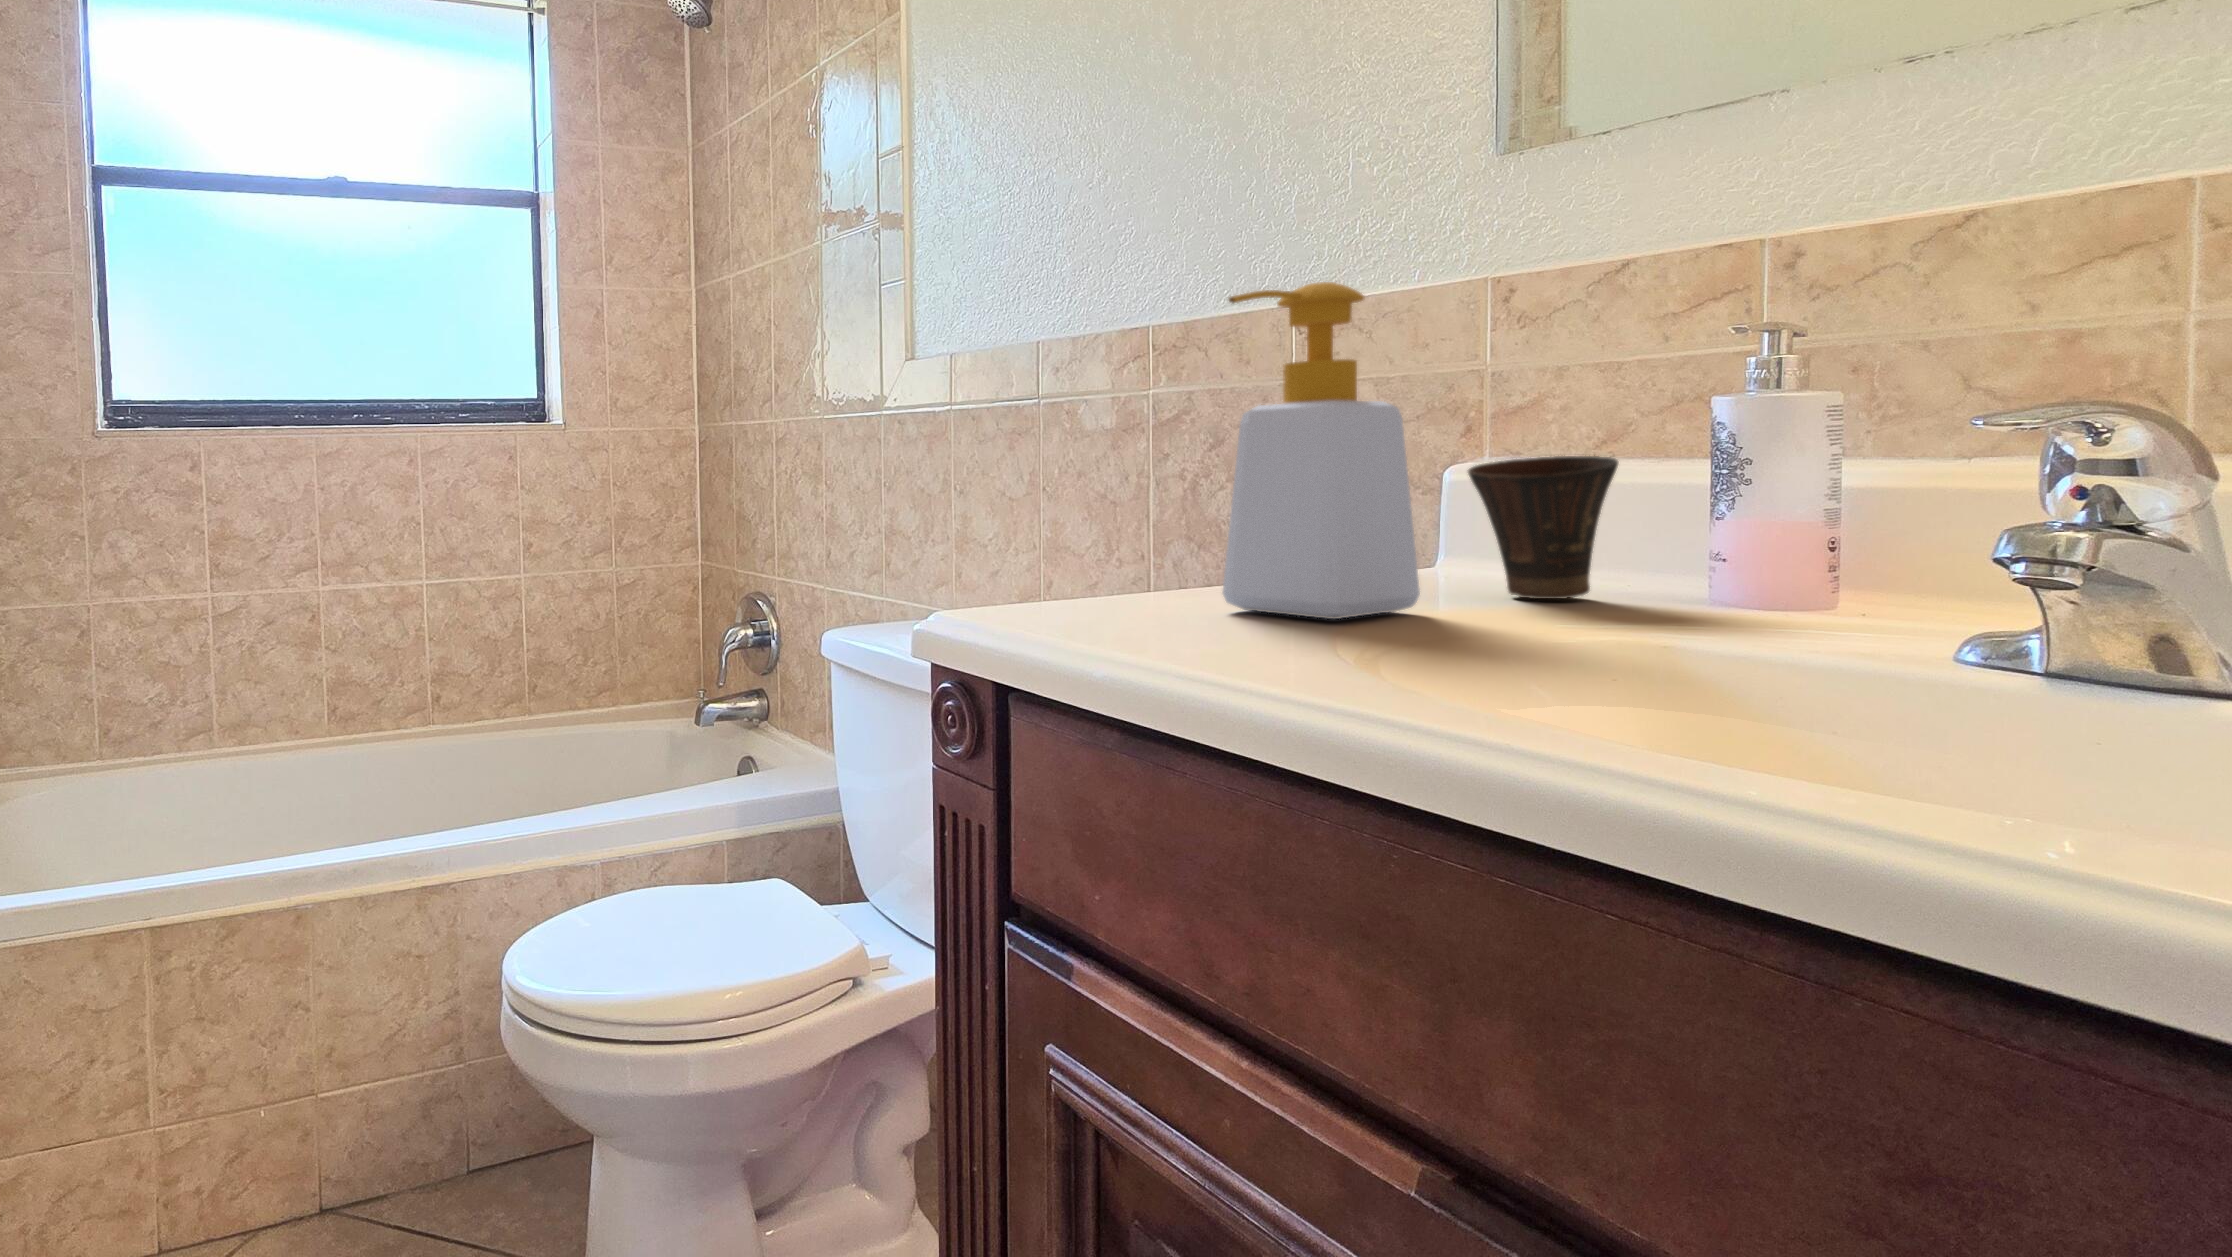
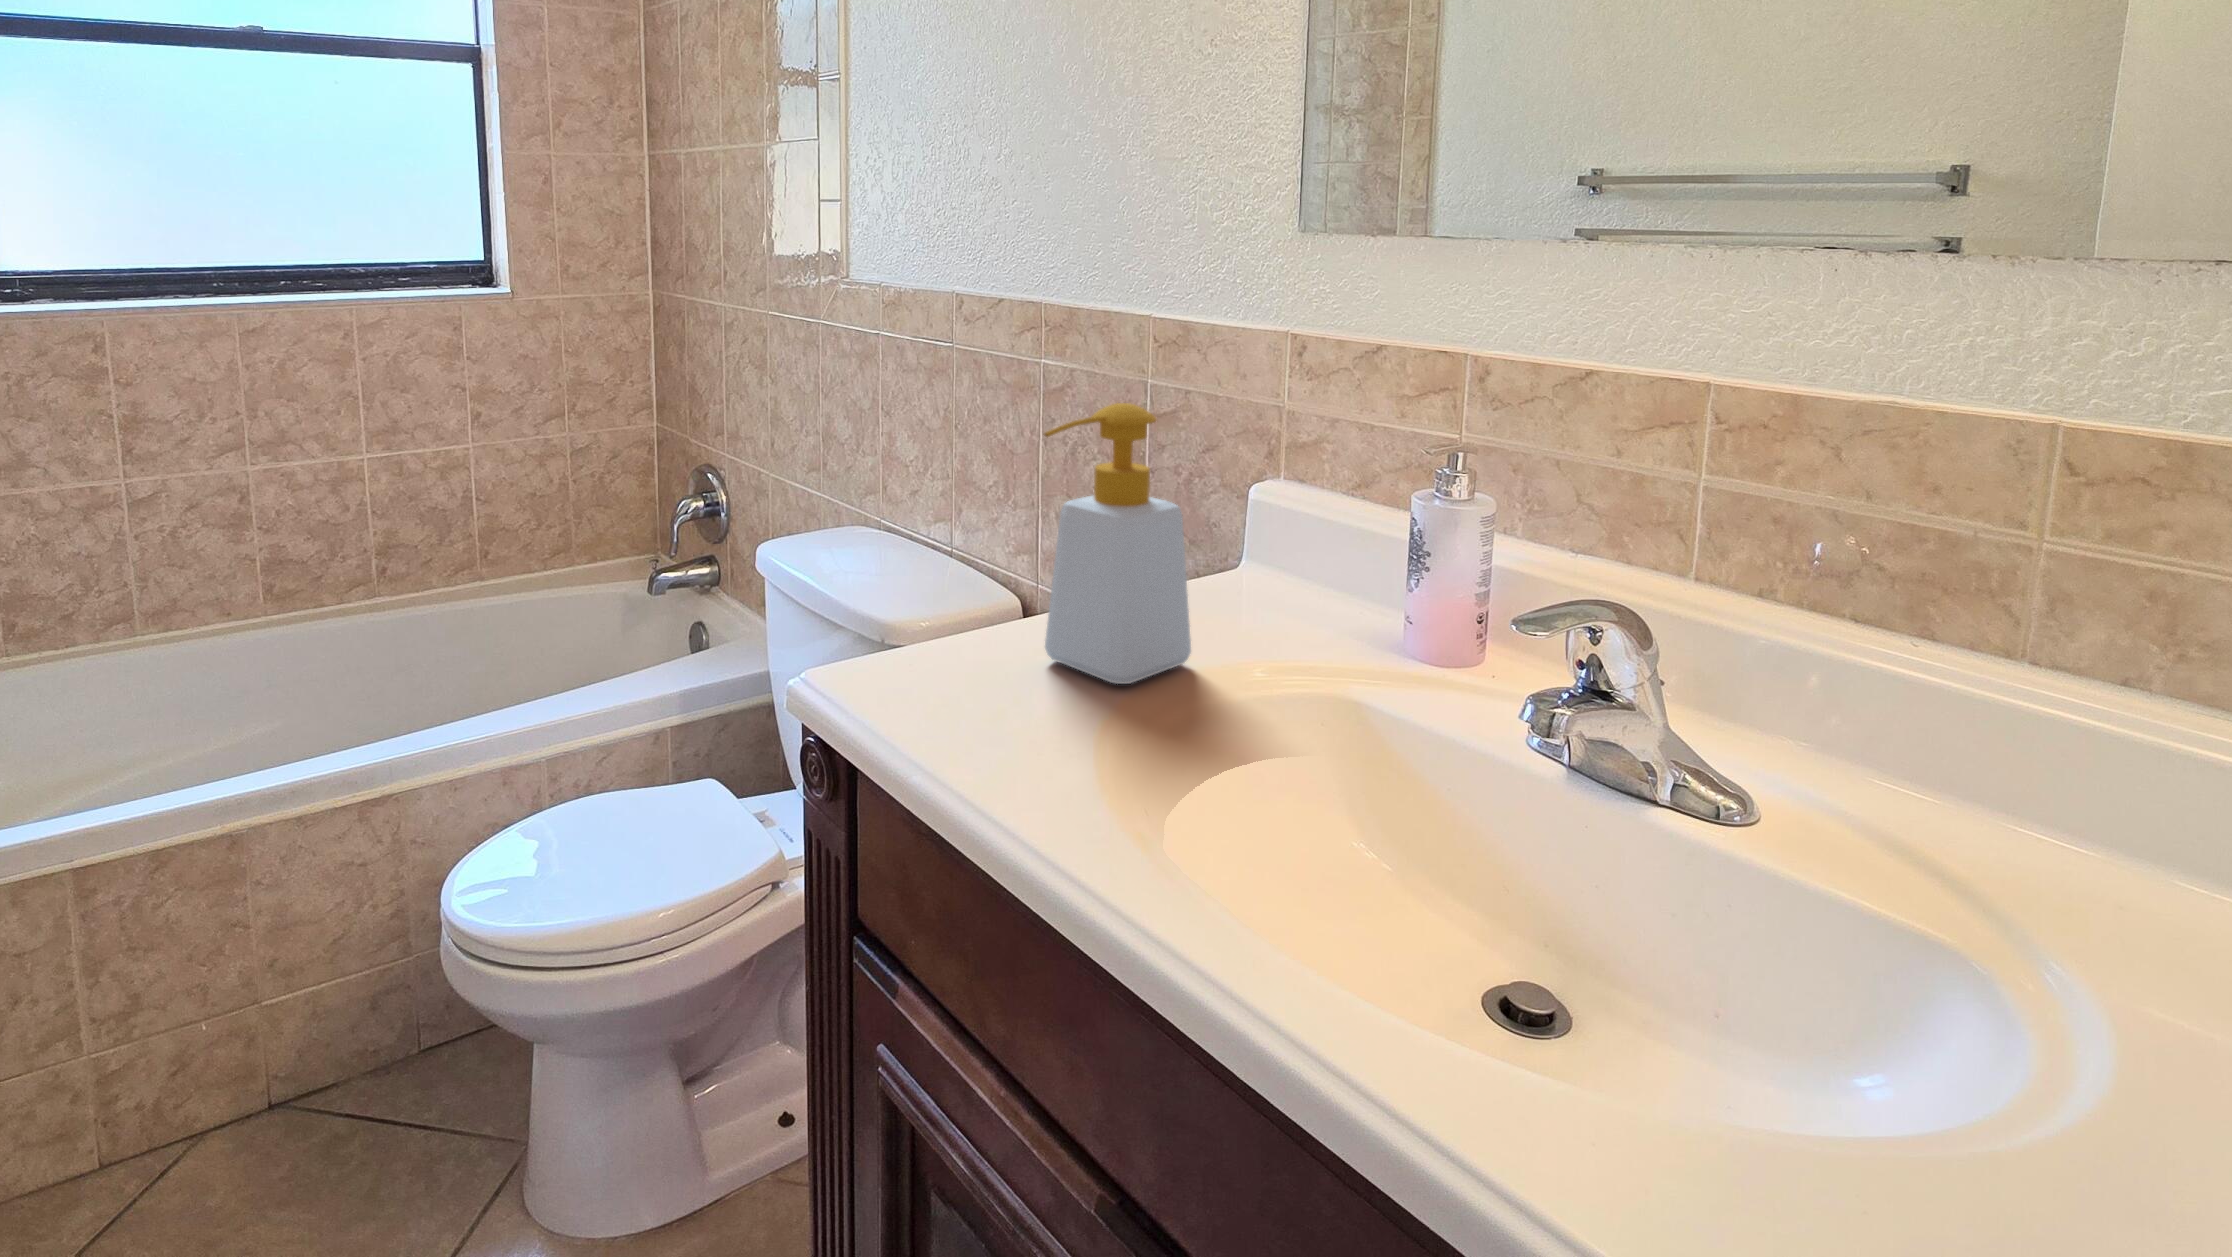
cup: present [1468,456,1618,599] -> none [1242,517,1345,640]

